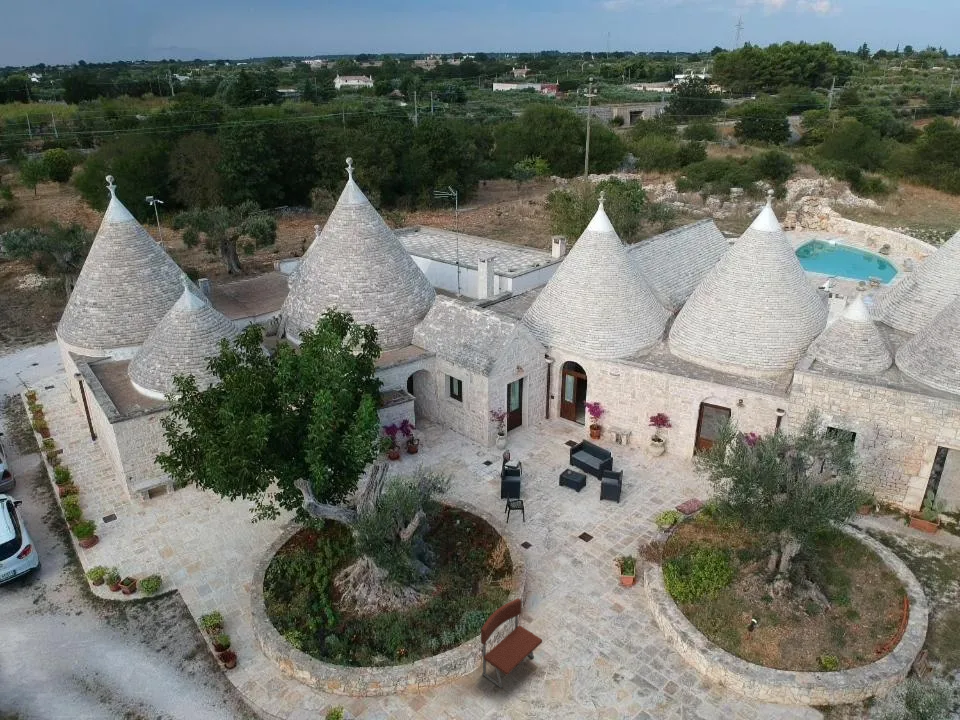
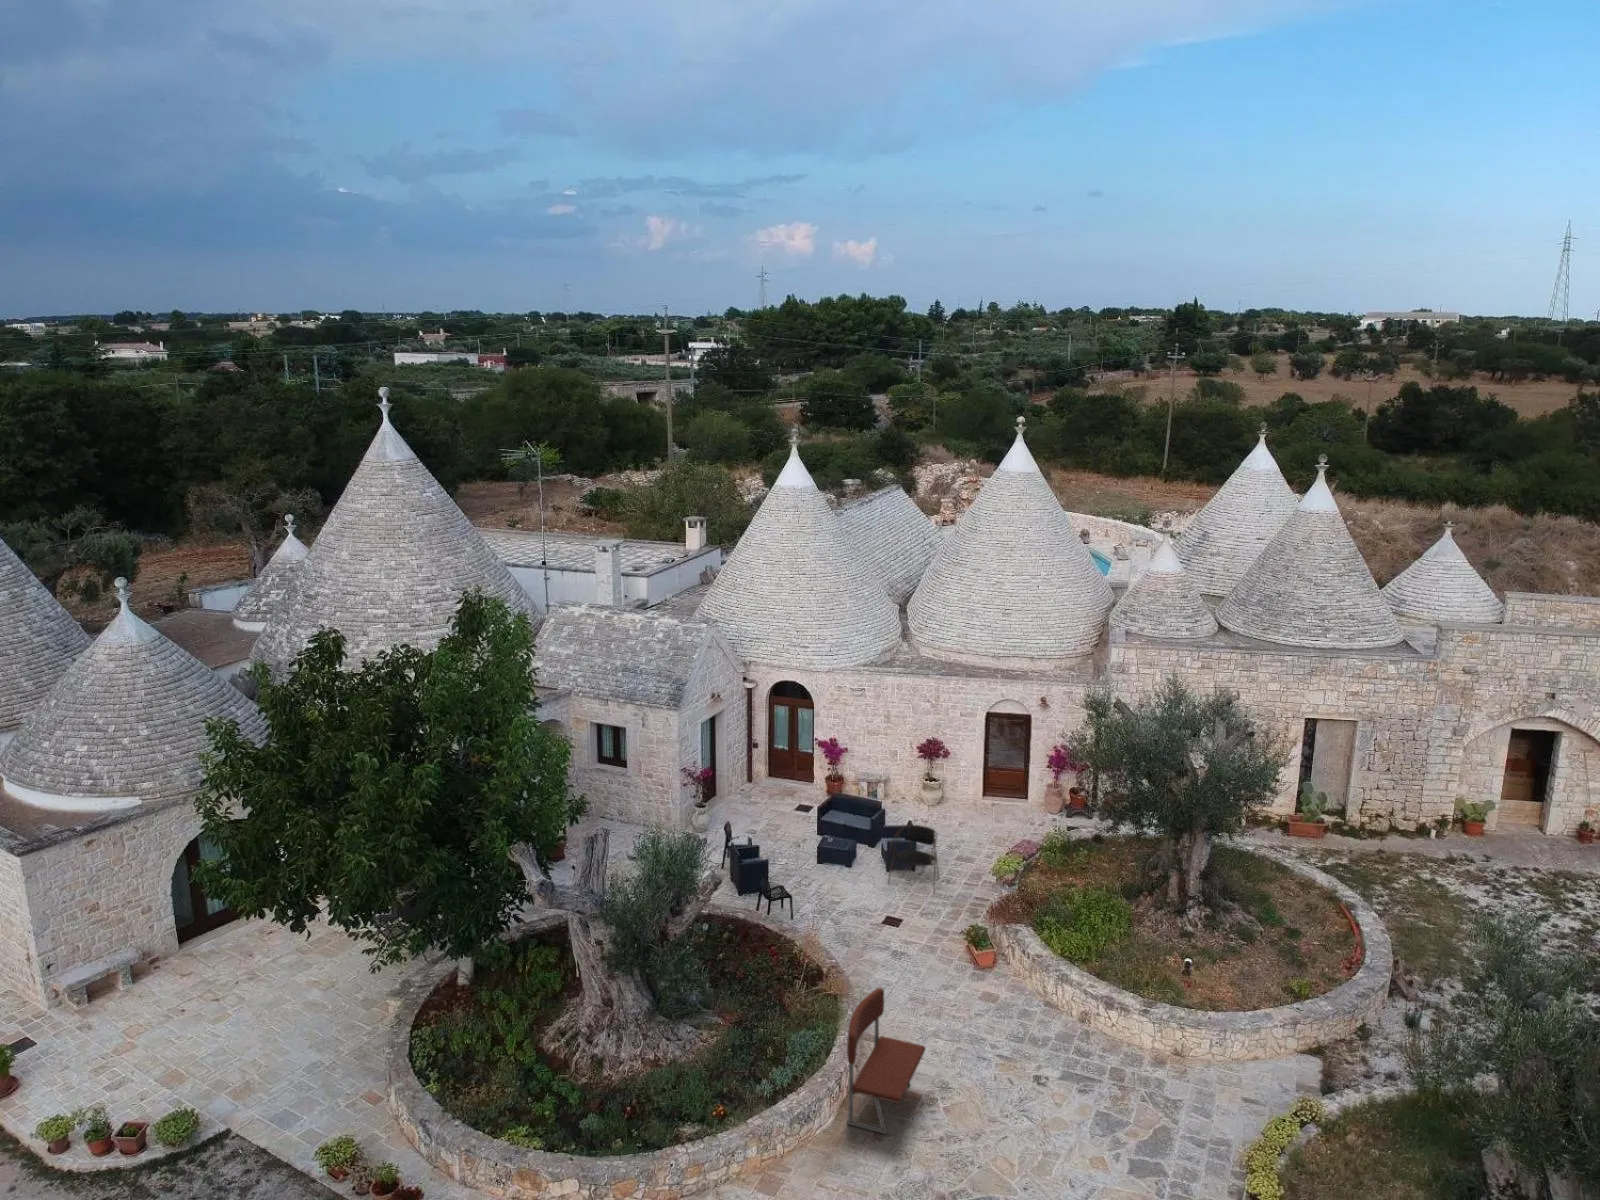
dining chair: none [595,476,629,524] -> present [889,825,937,893]

